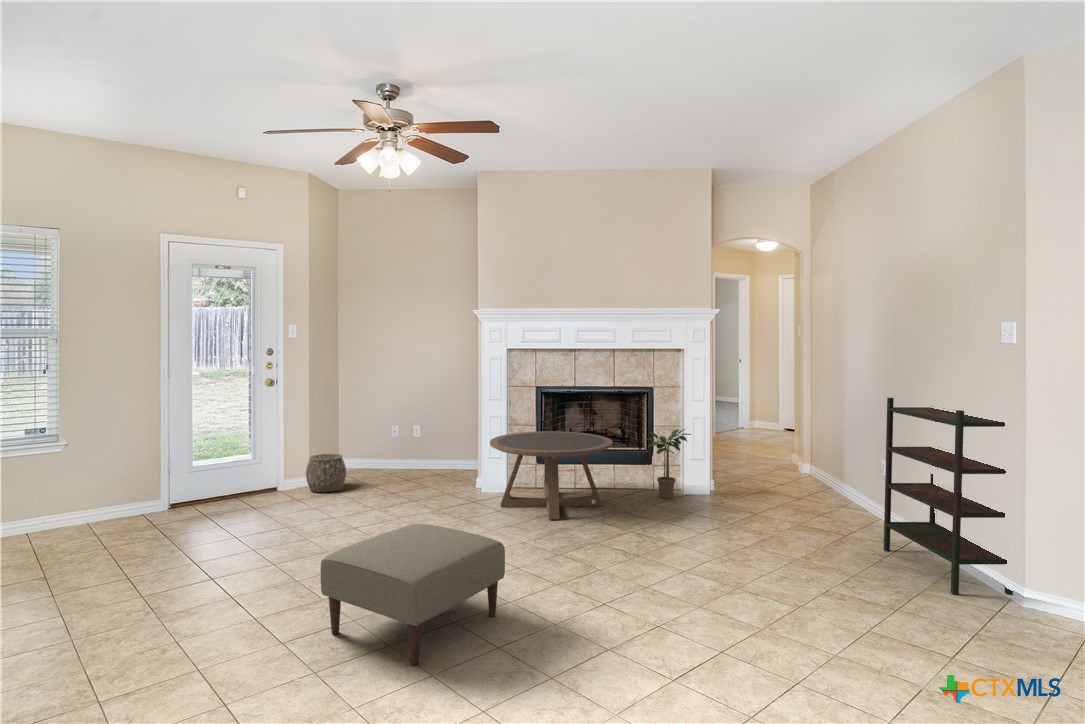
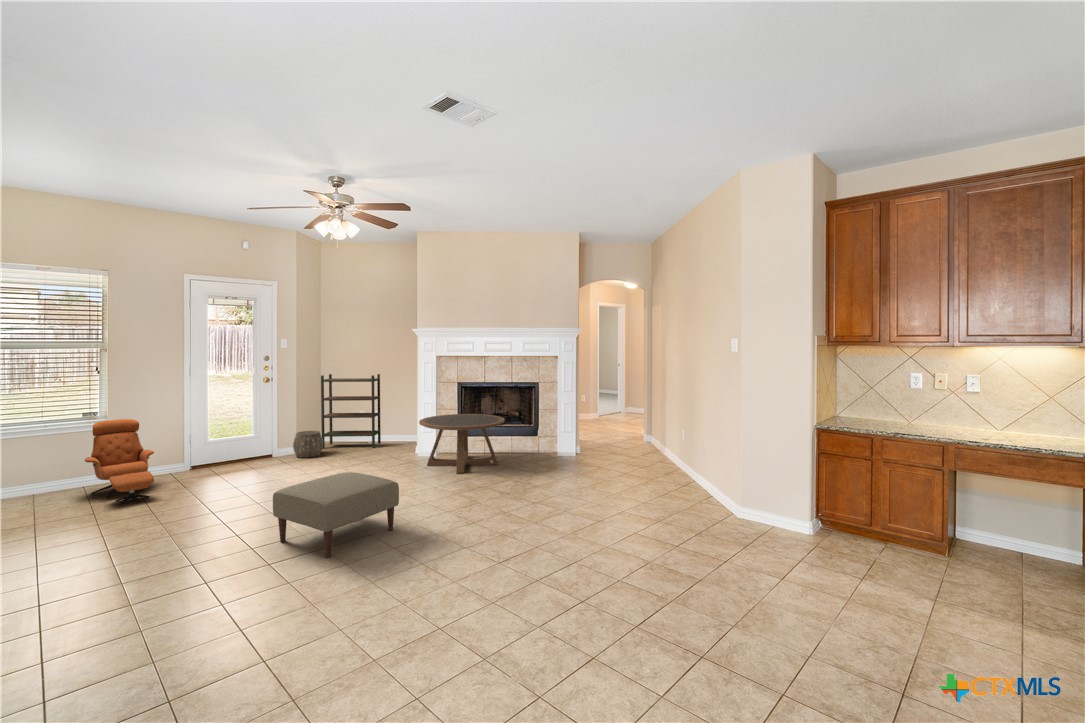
bookshelf: present [884,398,1013,595] -> present [321,374,381,449]
potted plant: present [646,429,691,498] -> none [530,411,562,459]
armchair: none [31,438,129,565] -> present [85,419,154,505]

